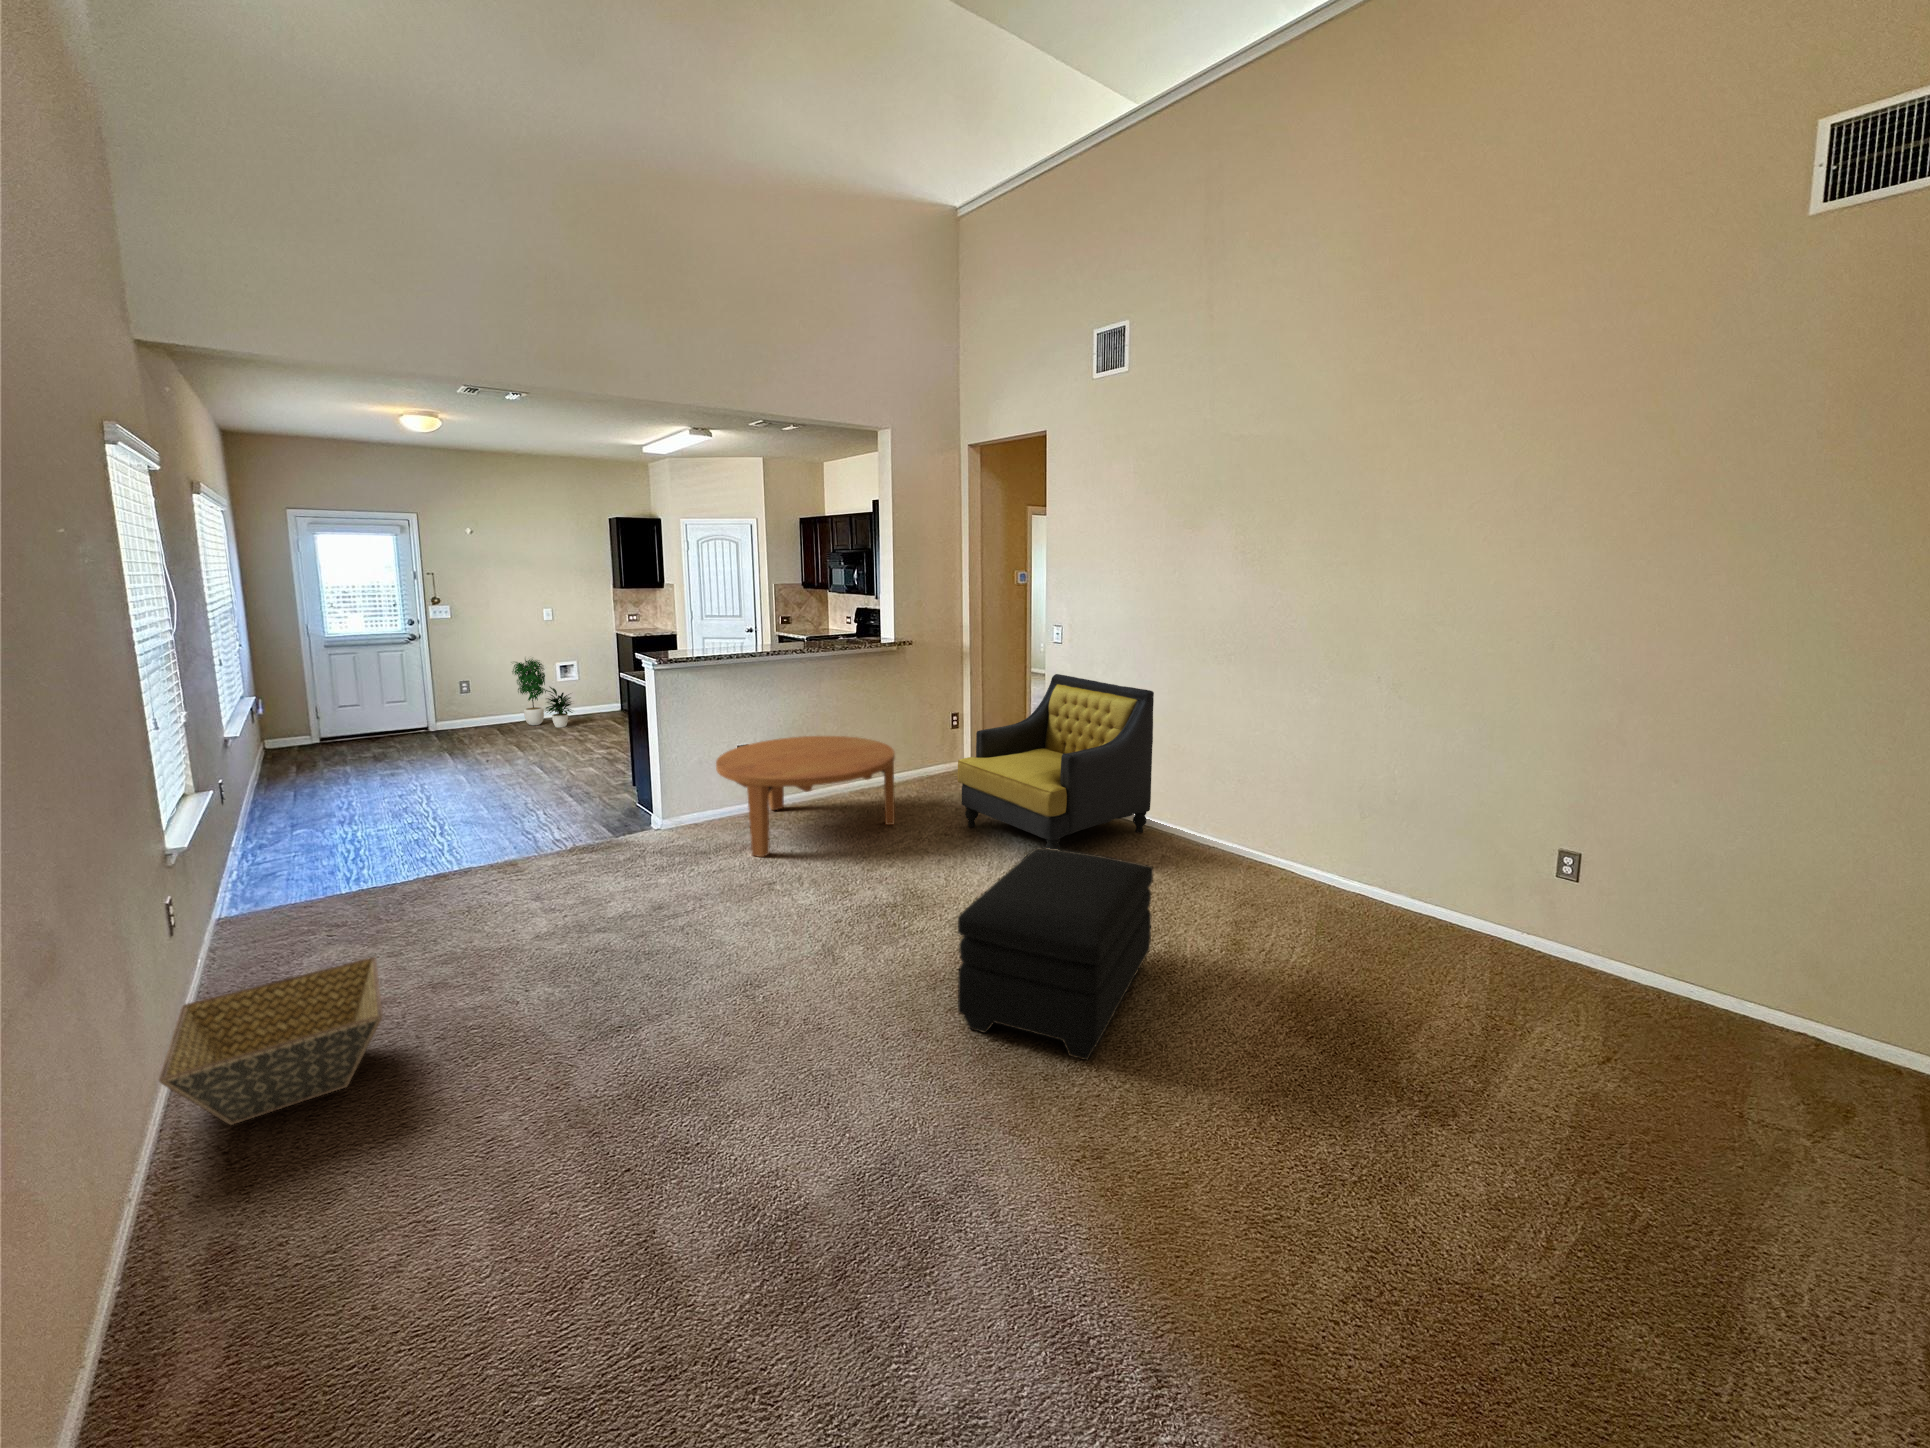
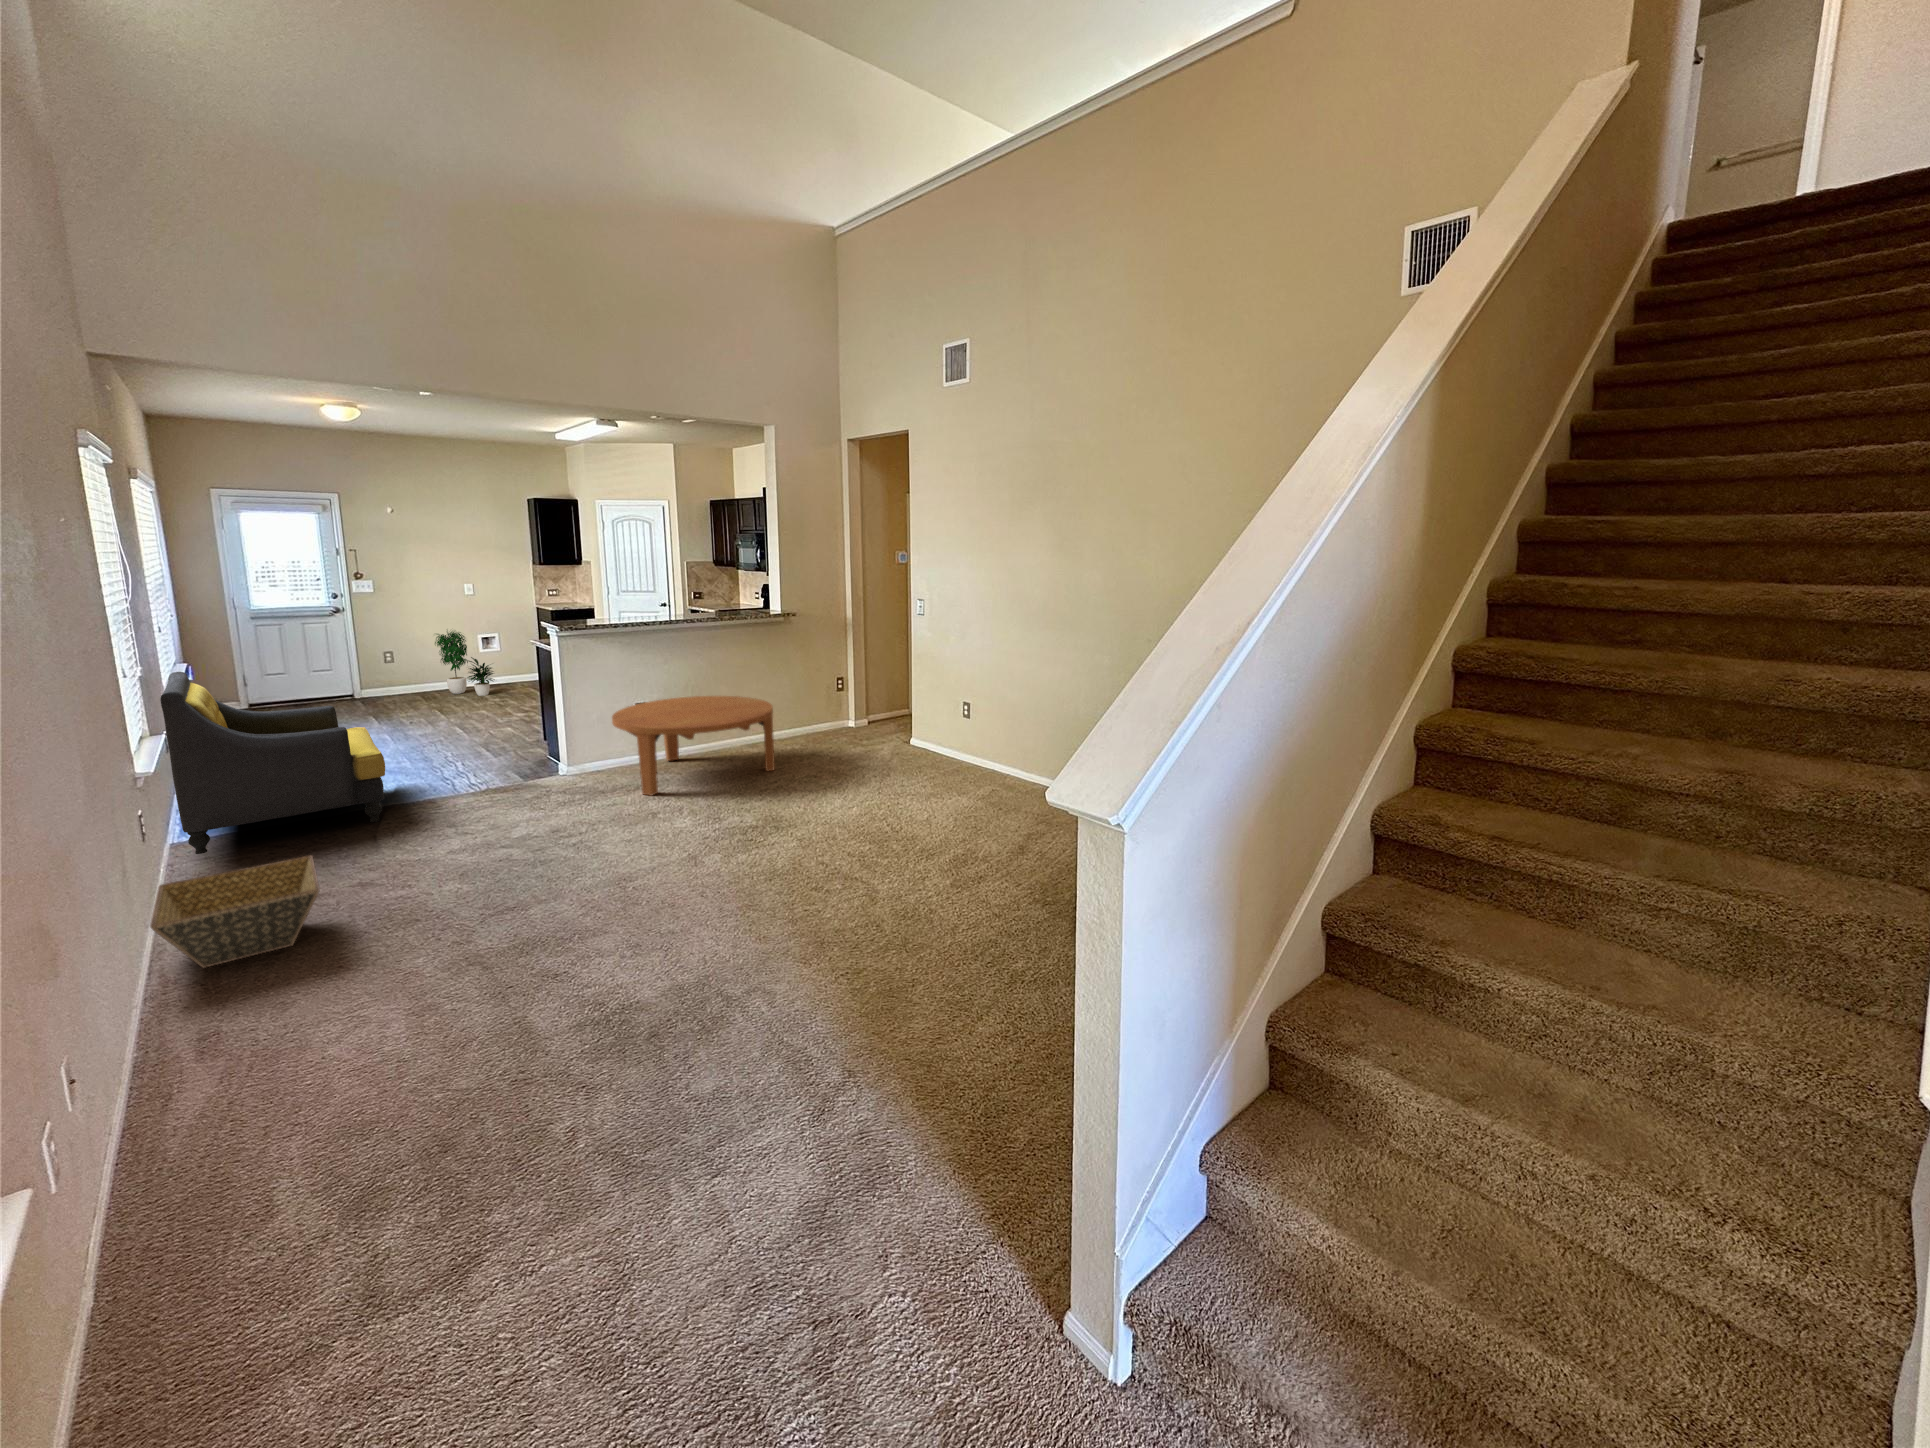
armchair: present [957,674,1154,850] -> present [160,672,385,854]
ottoman: present [958,848,1154,1060] -> none [774,774,945,921]

